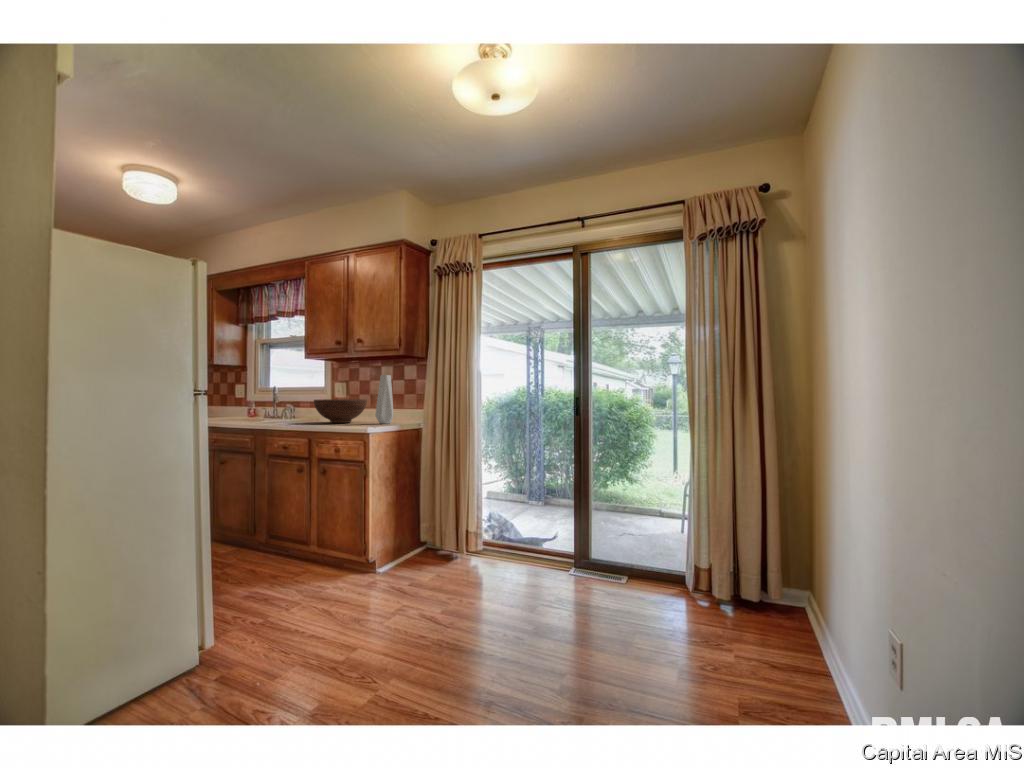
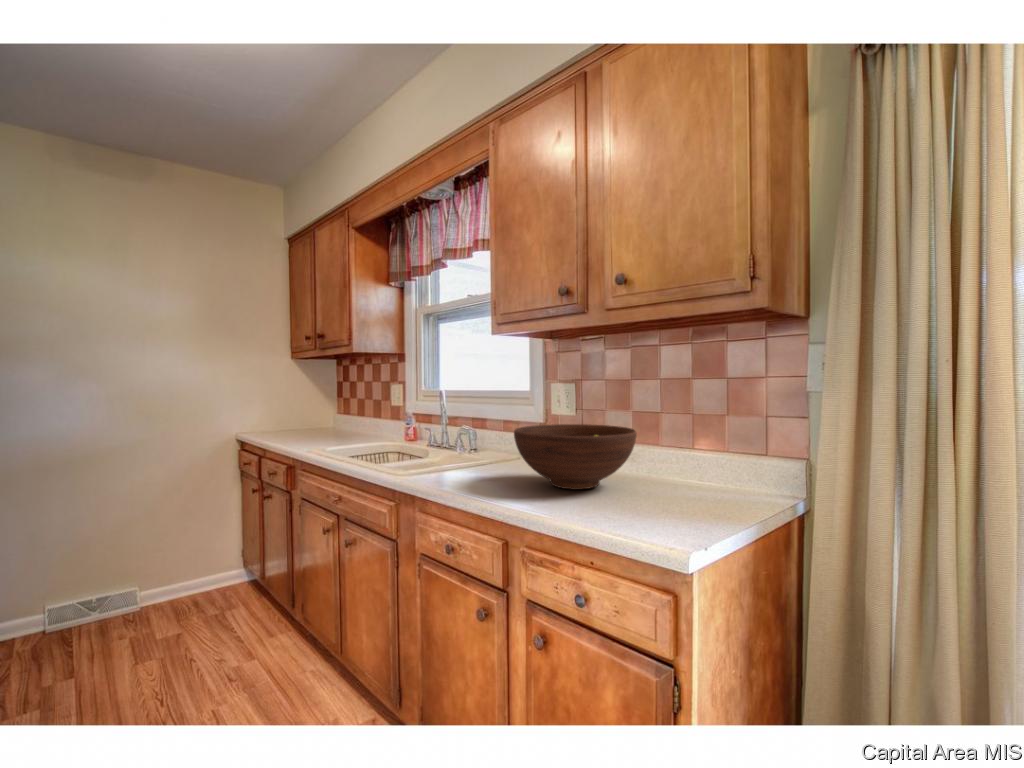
vase: present [375,375,393,424] -> none [672,369,726,509]

